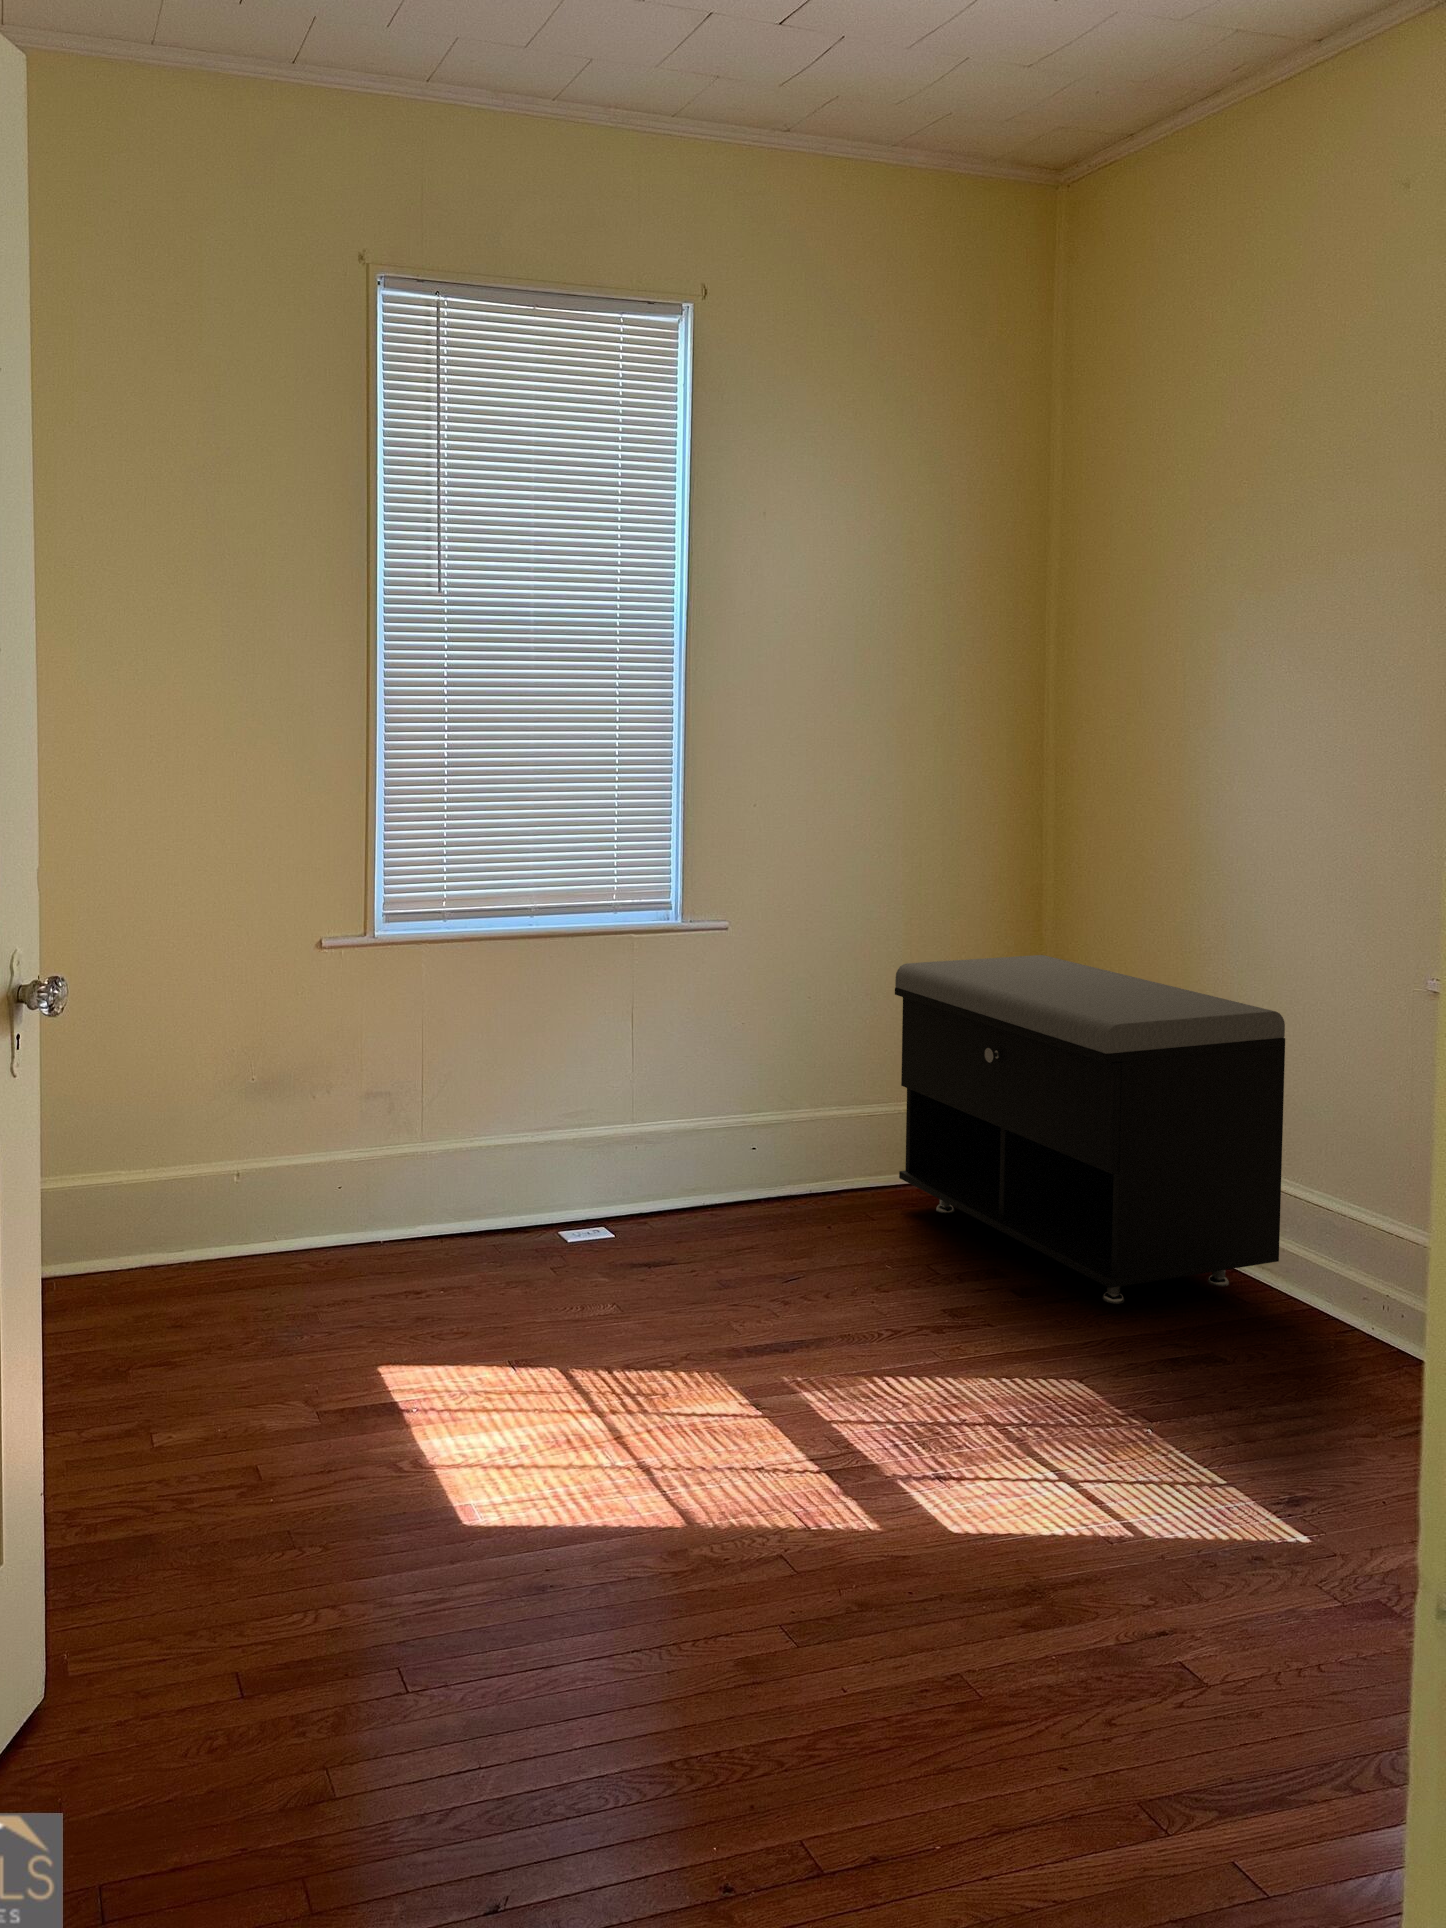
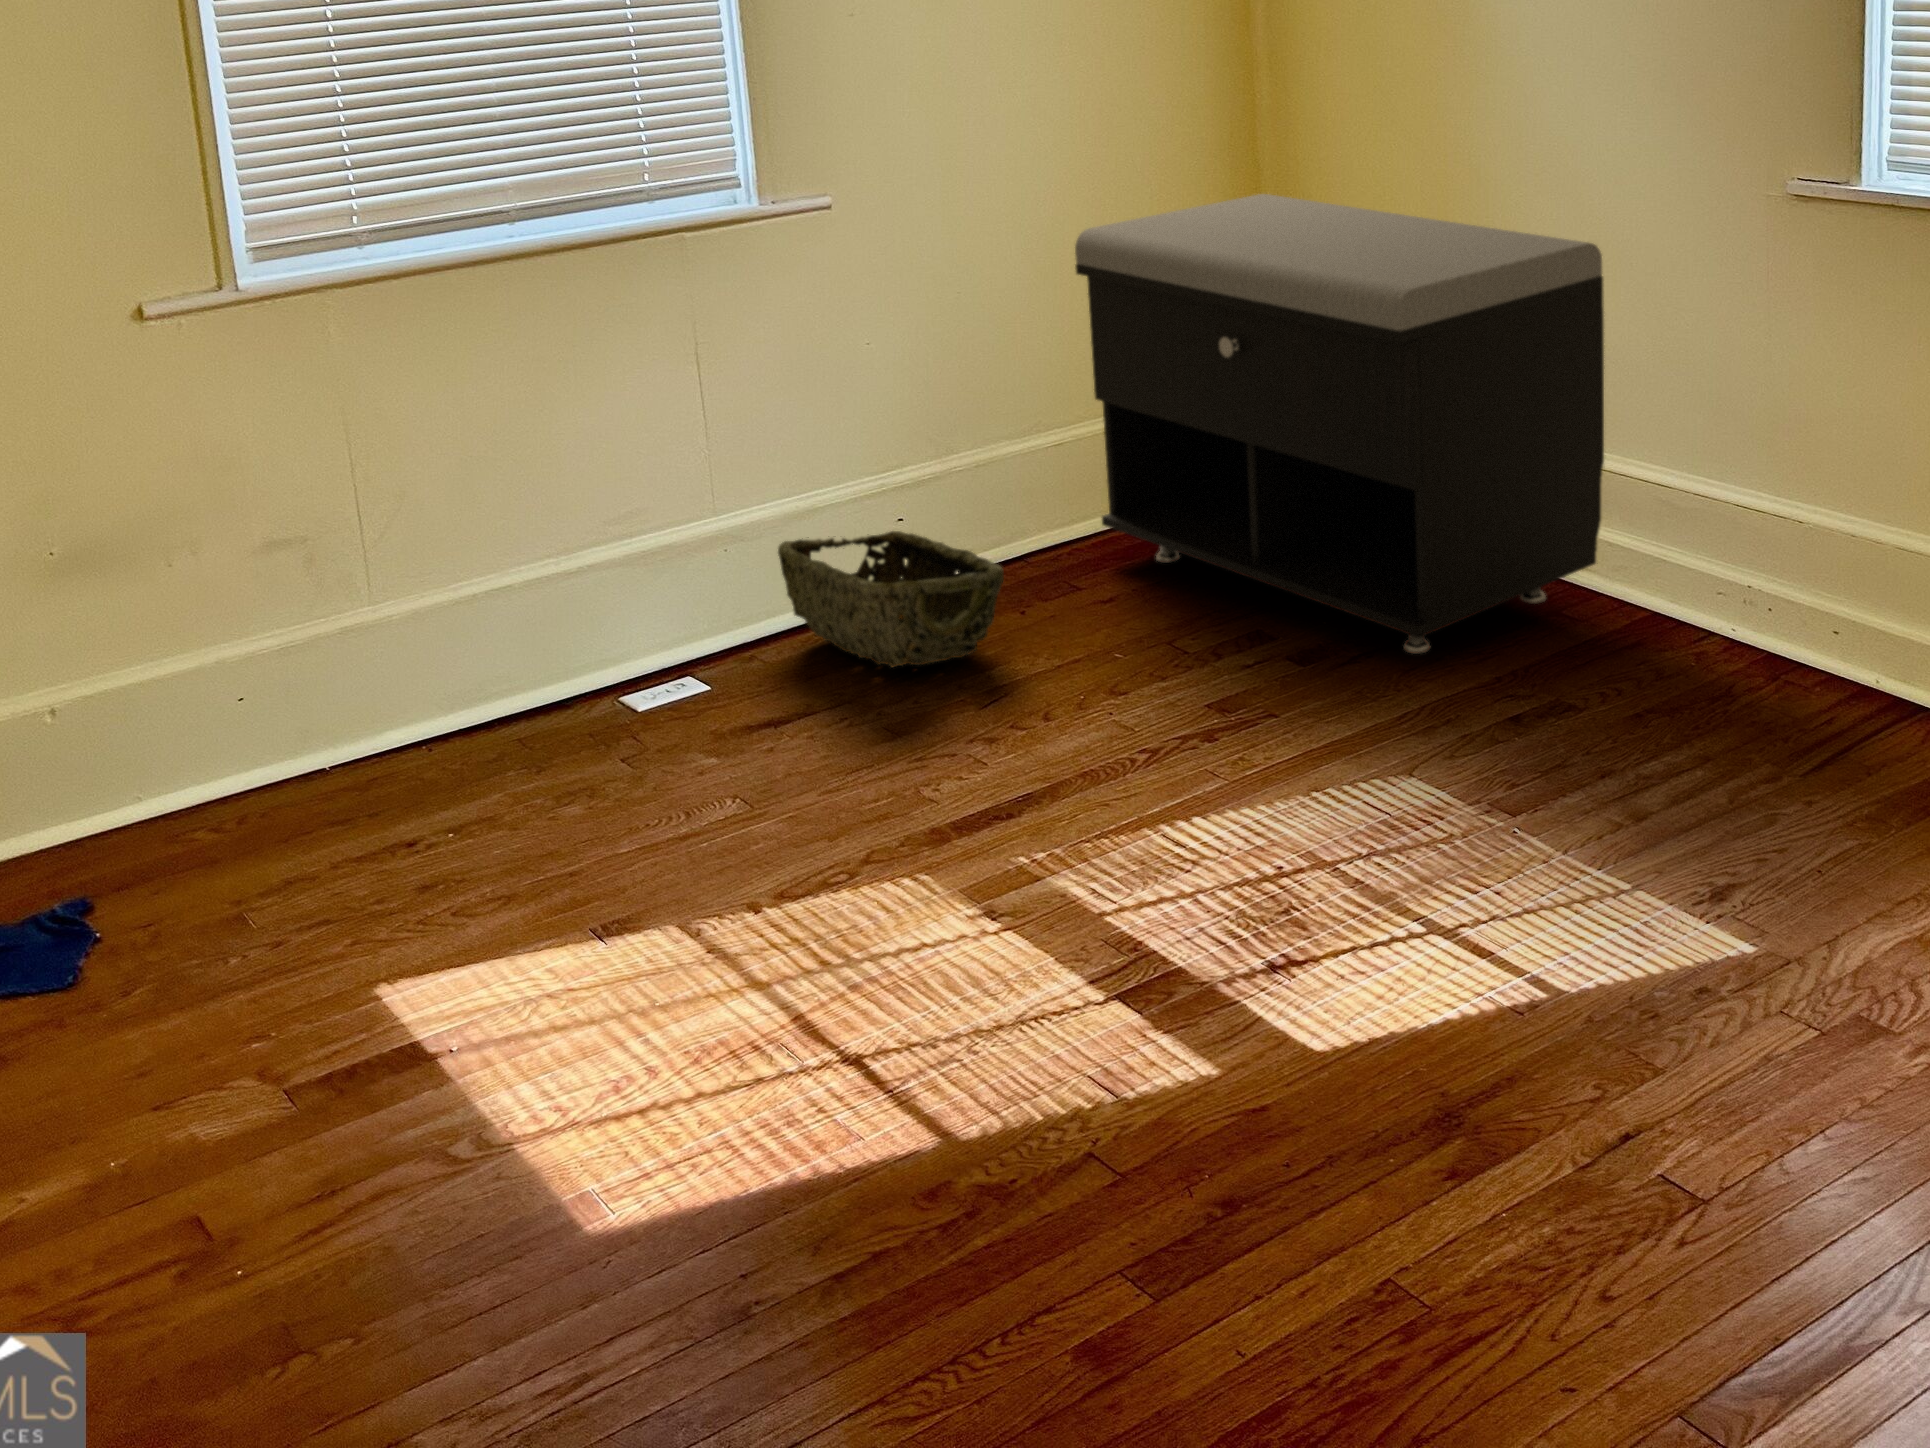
woven basket: none [670,1149,816,1248] -> present [778,531,1004,667]

